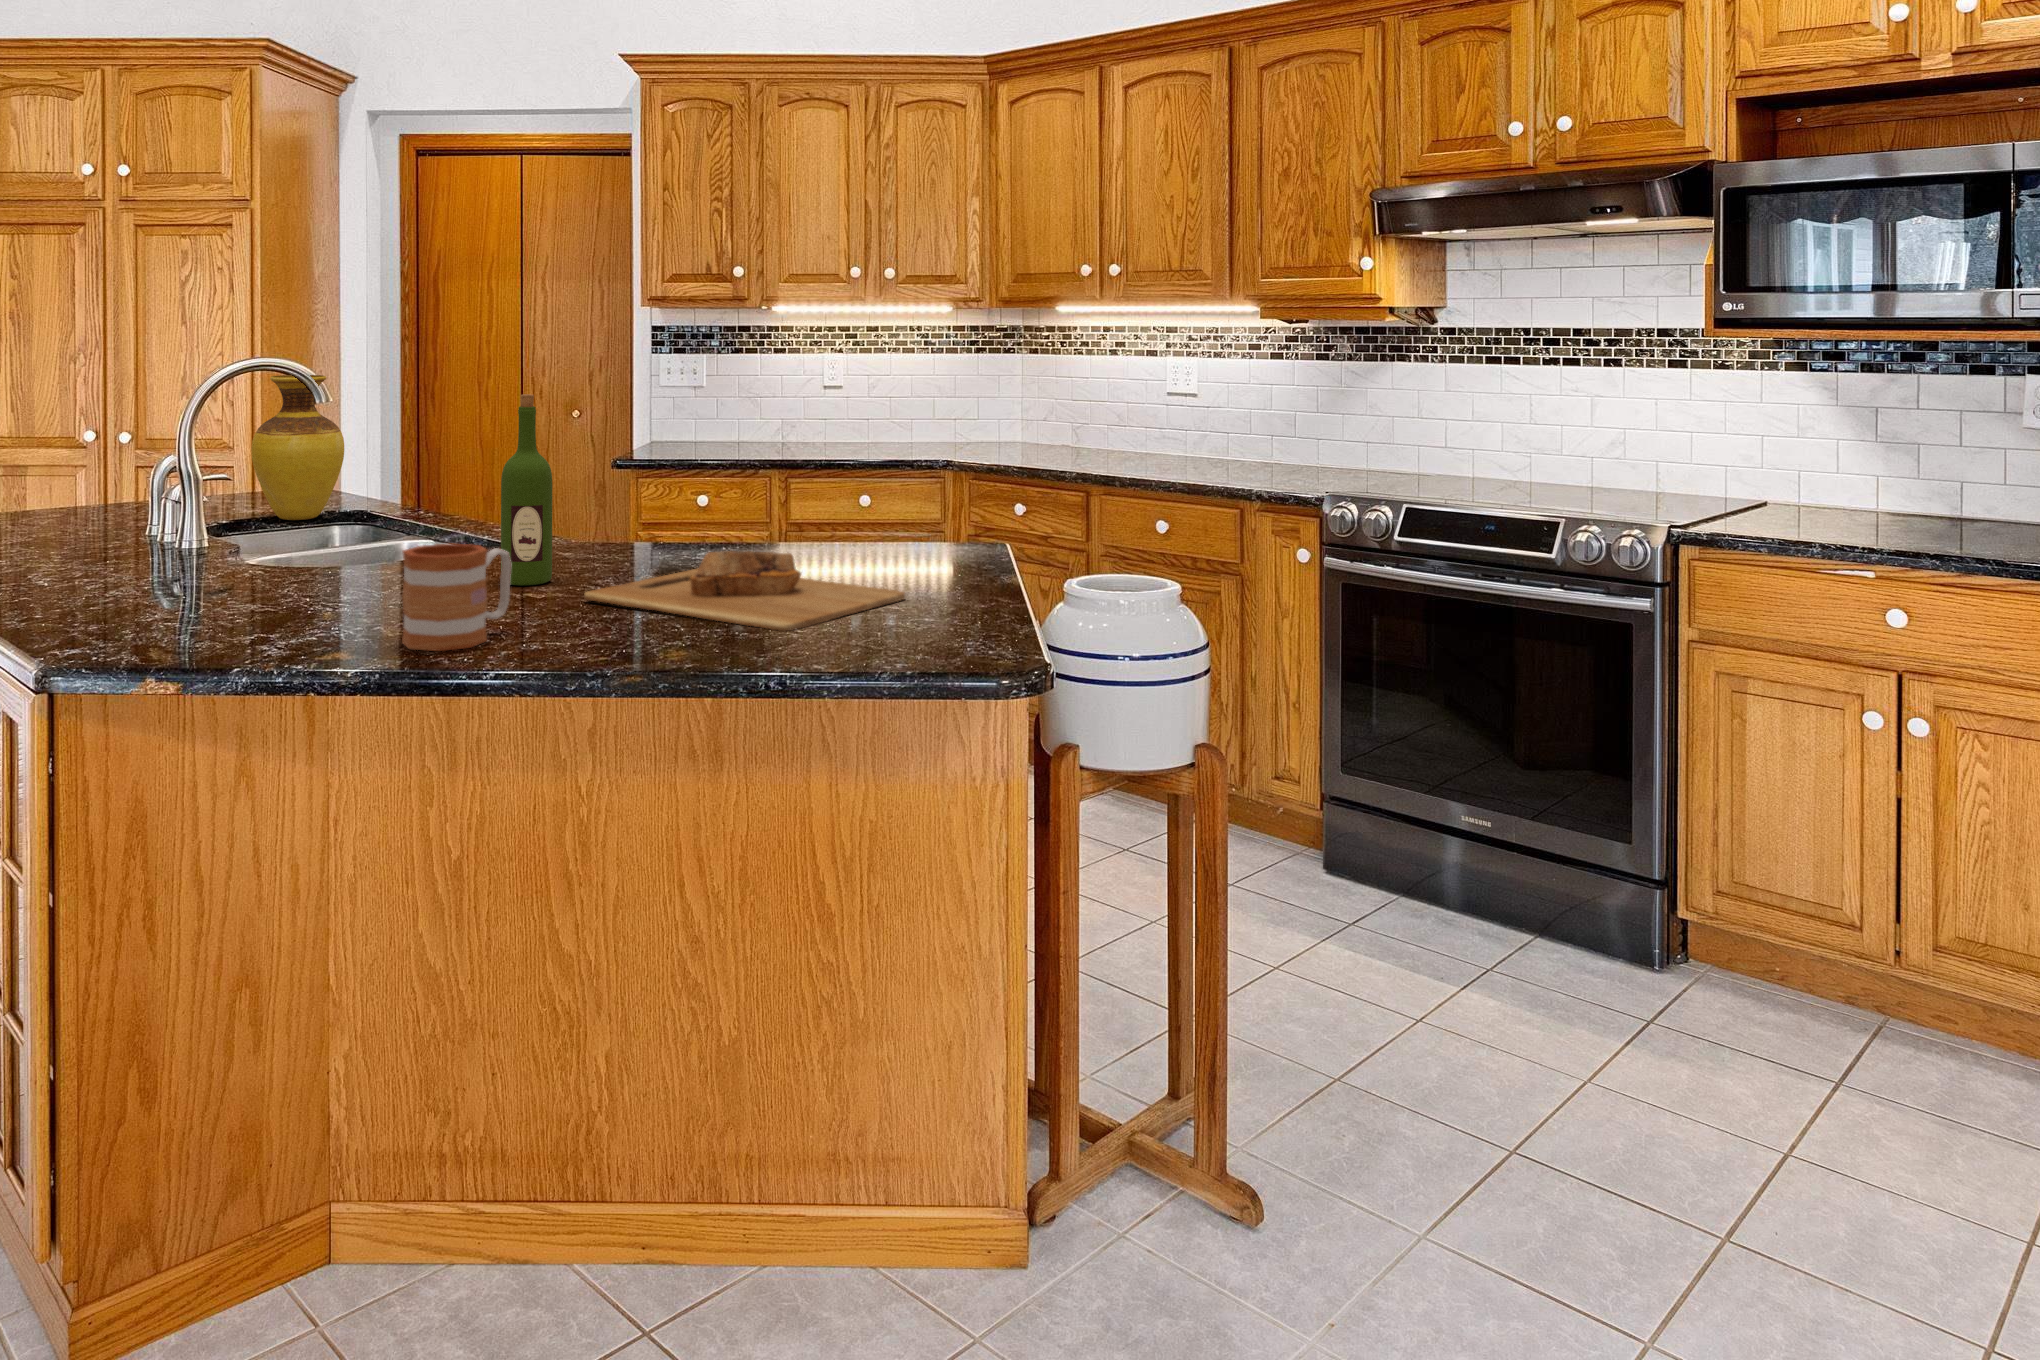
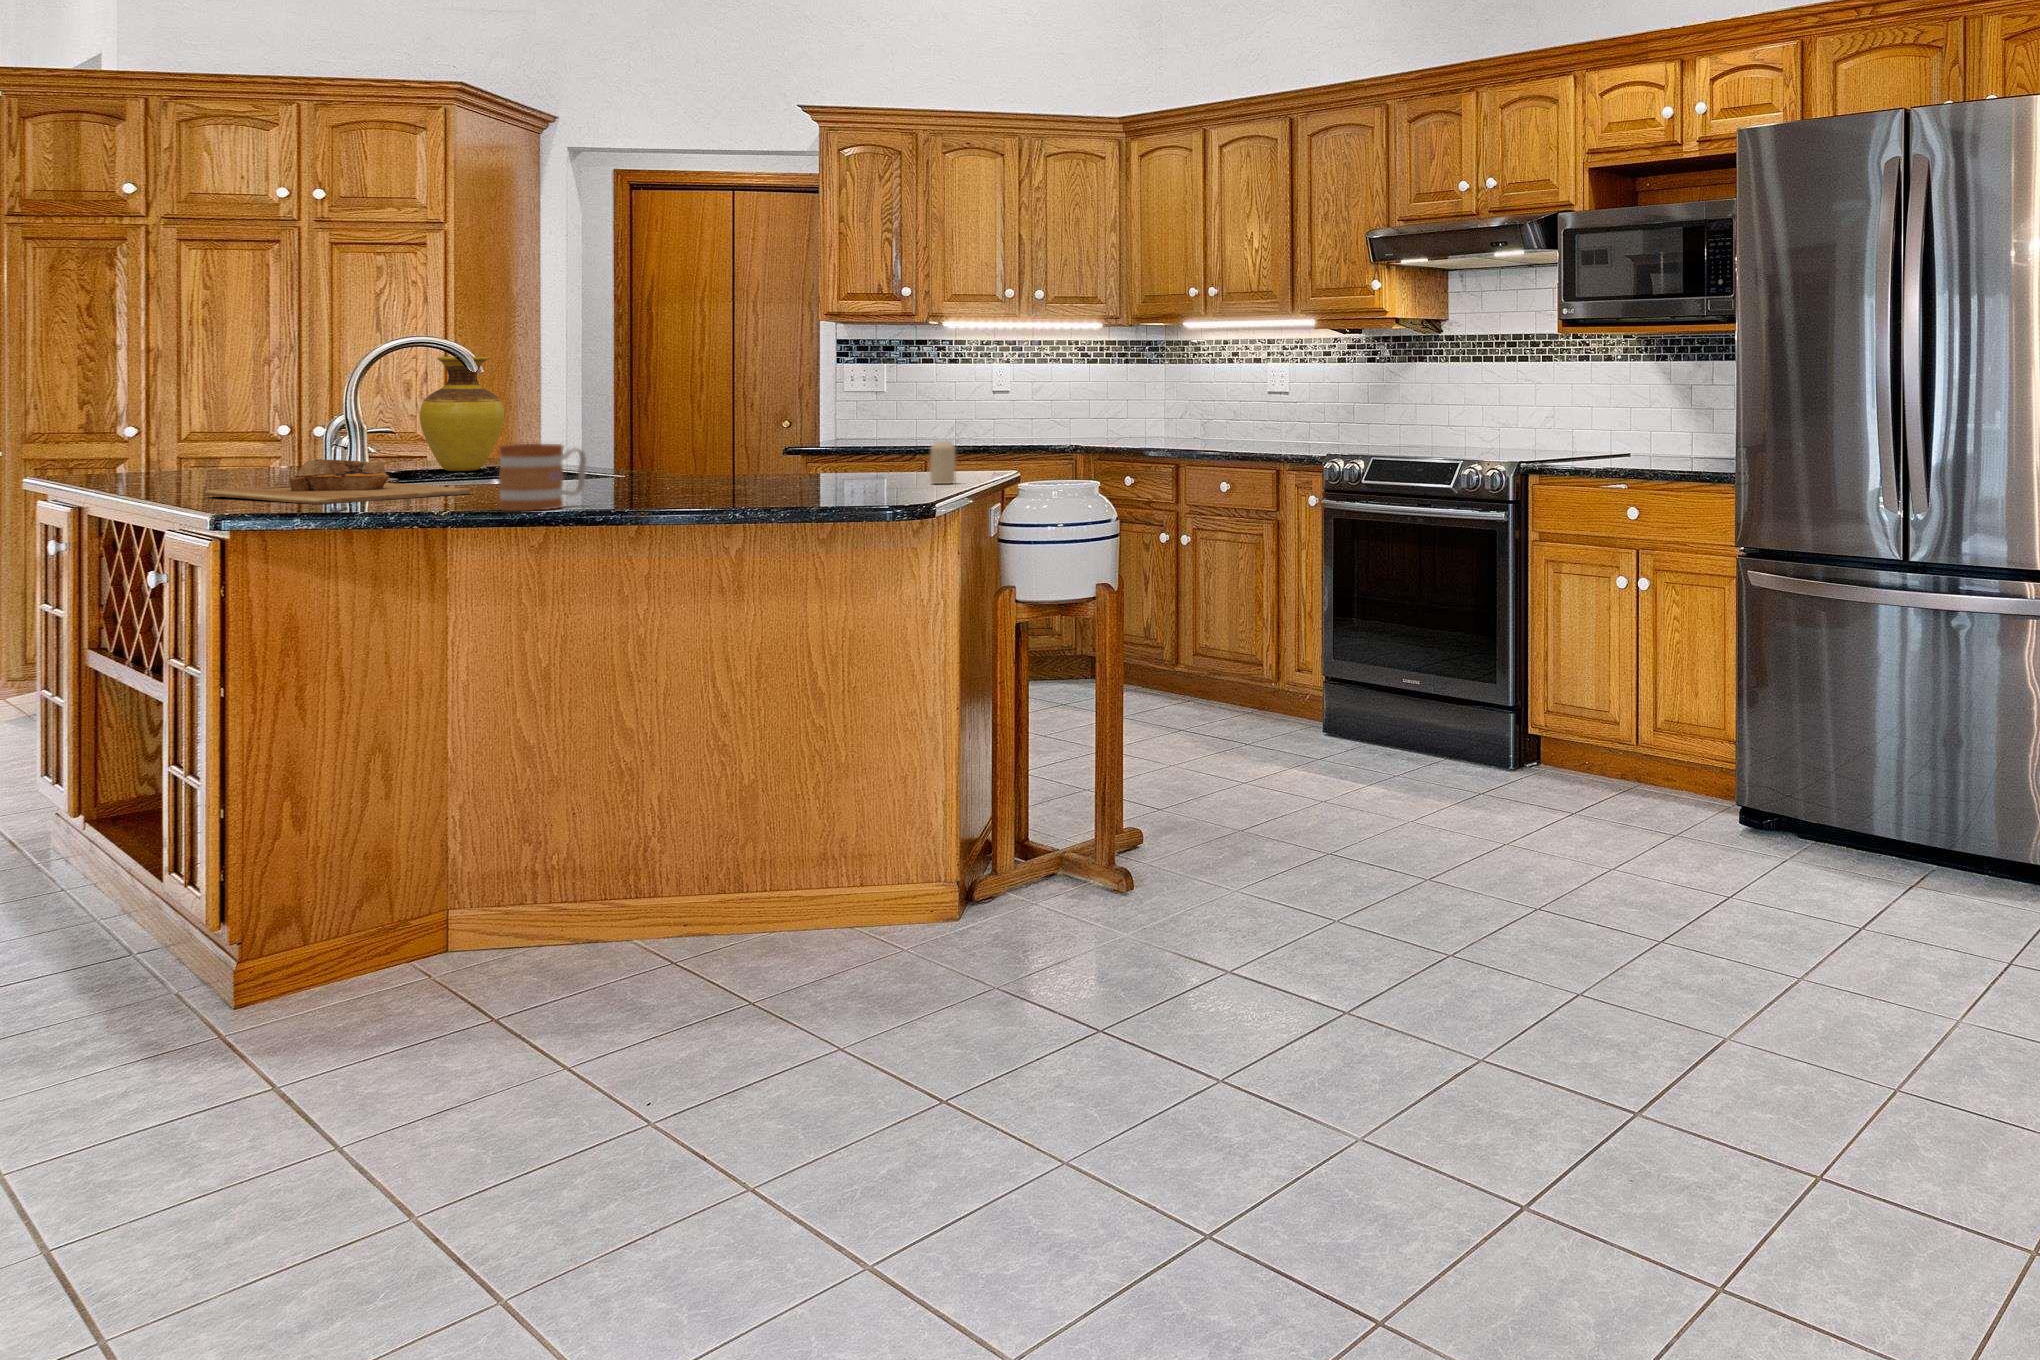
wine bottle: present [501,394,552,585] -> none [603,355,644,491]
candle: none [912,509,945,571] -> present [930,441,955,484]
cutting board: present [585,551,905,631] -> present [205,459,471,504]

